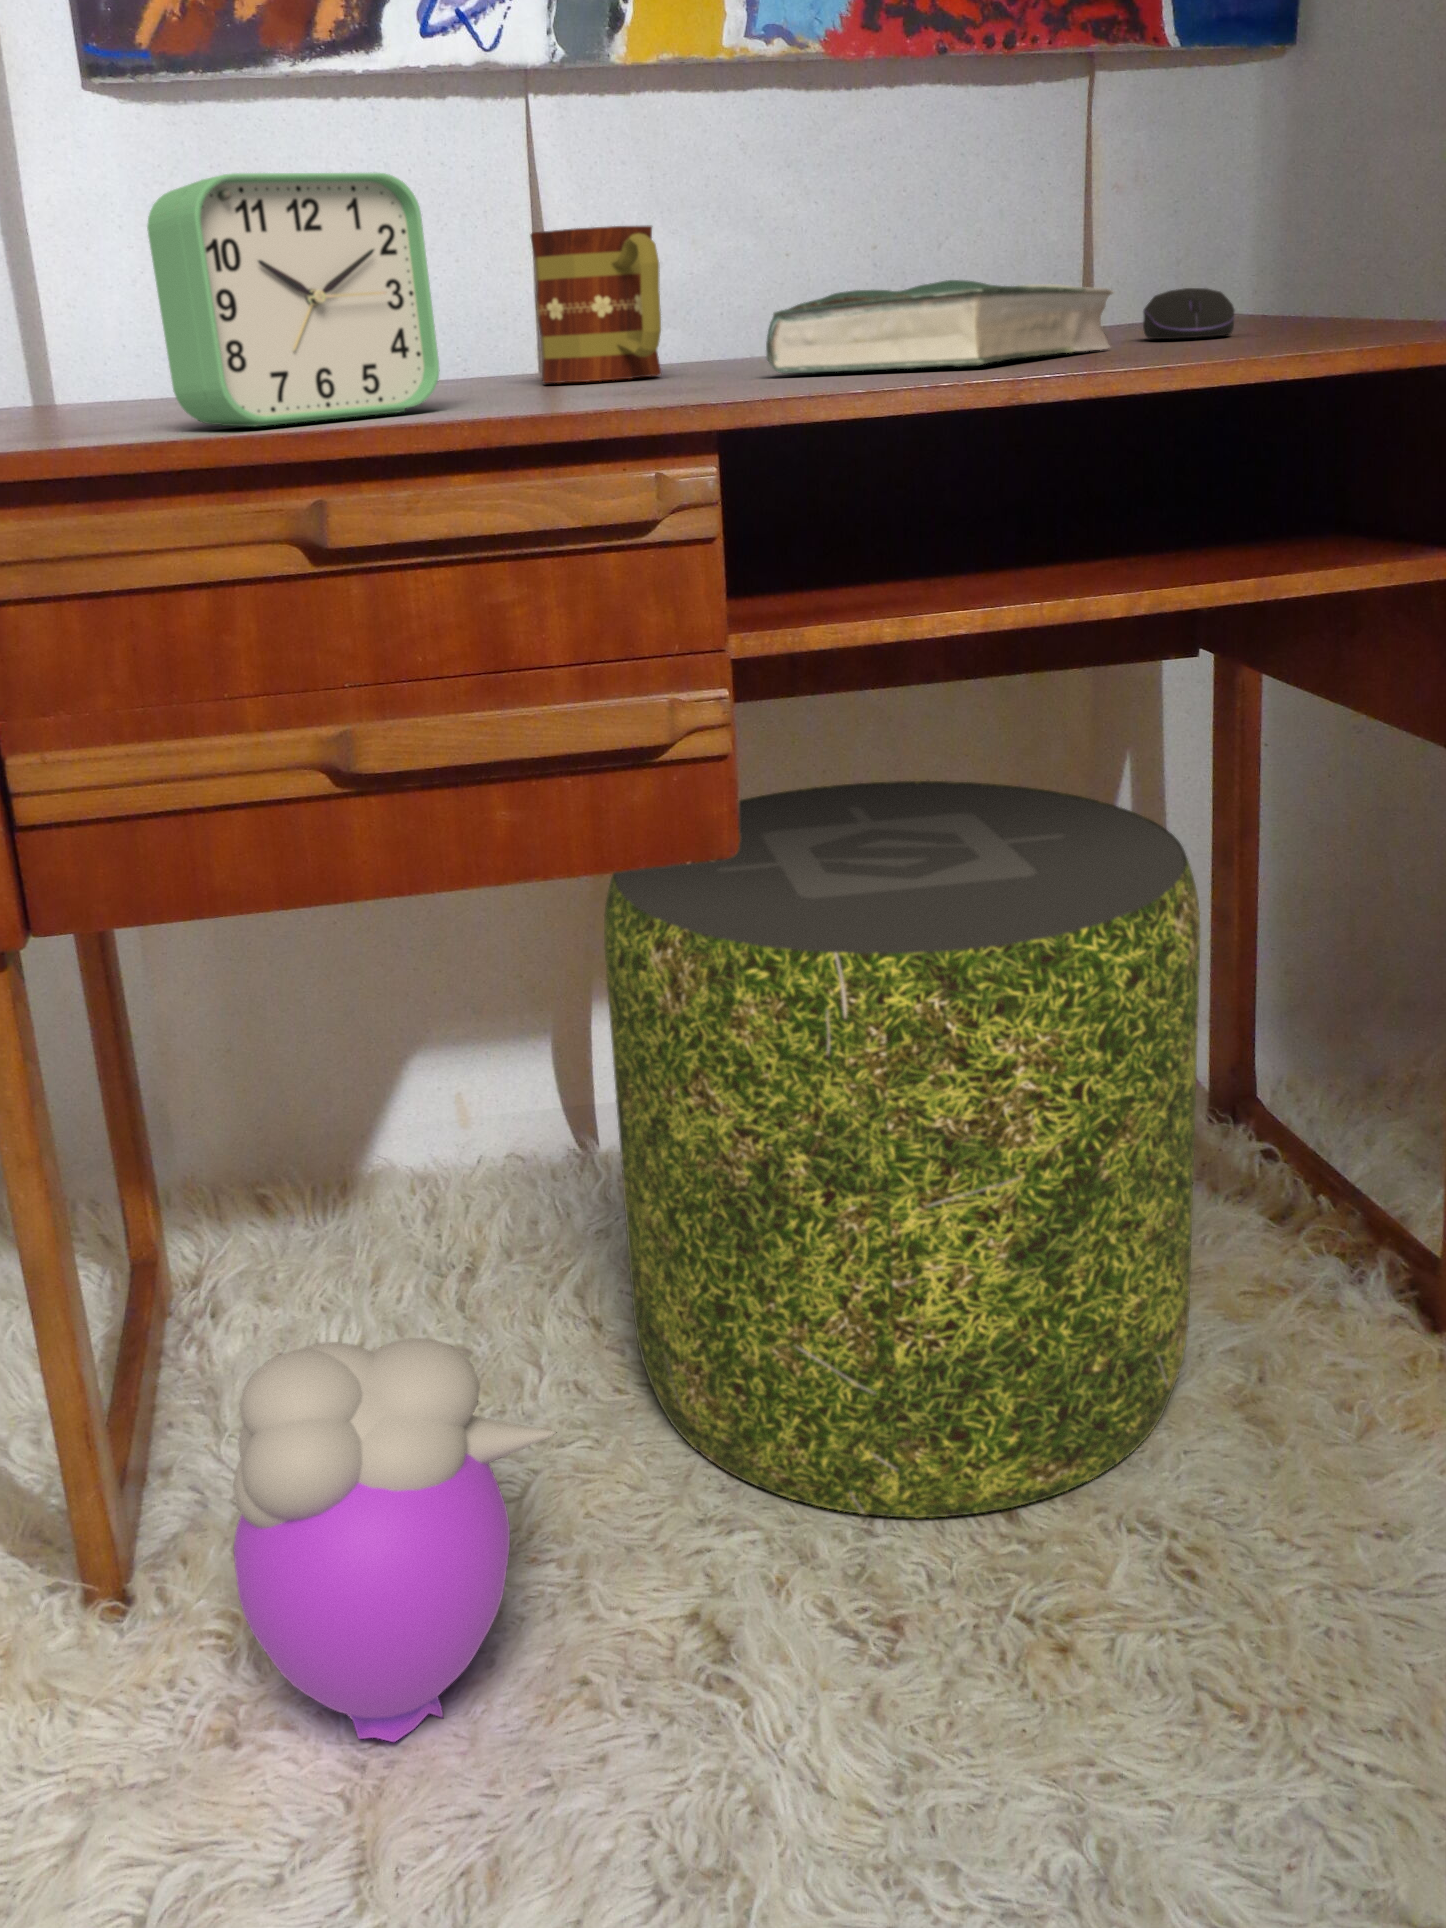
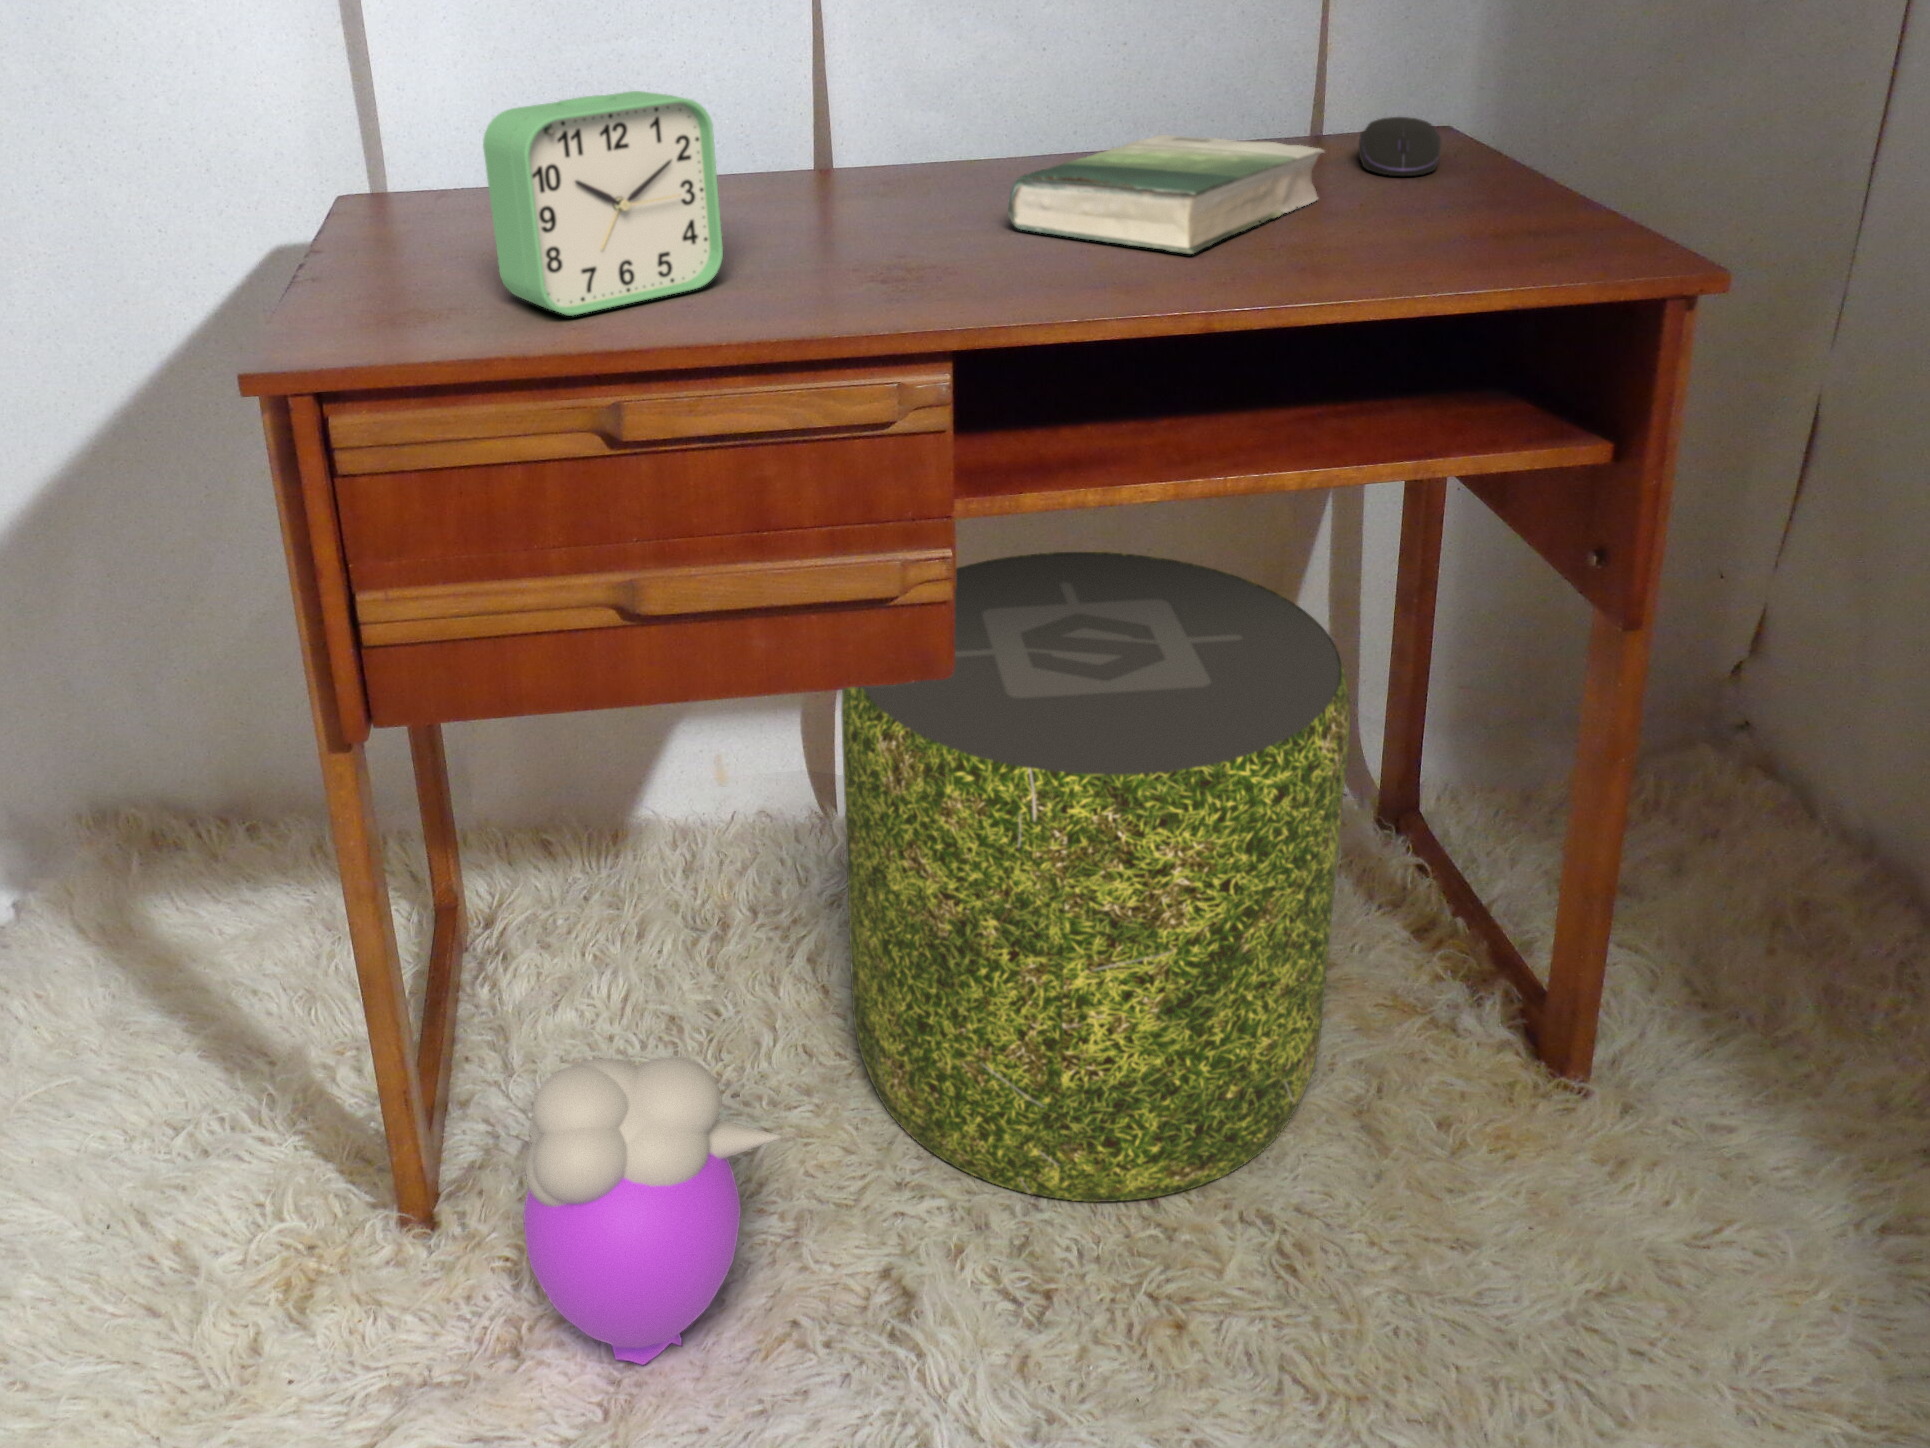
mug: present [530,226,661,383] -> none [808,49,920,197]

